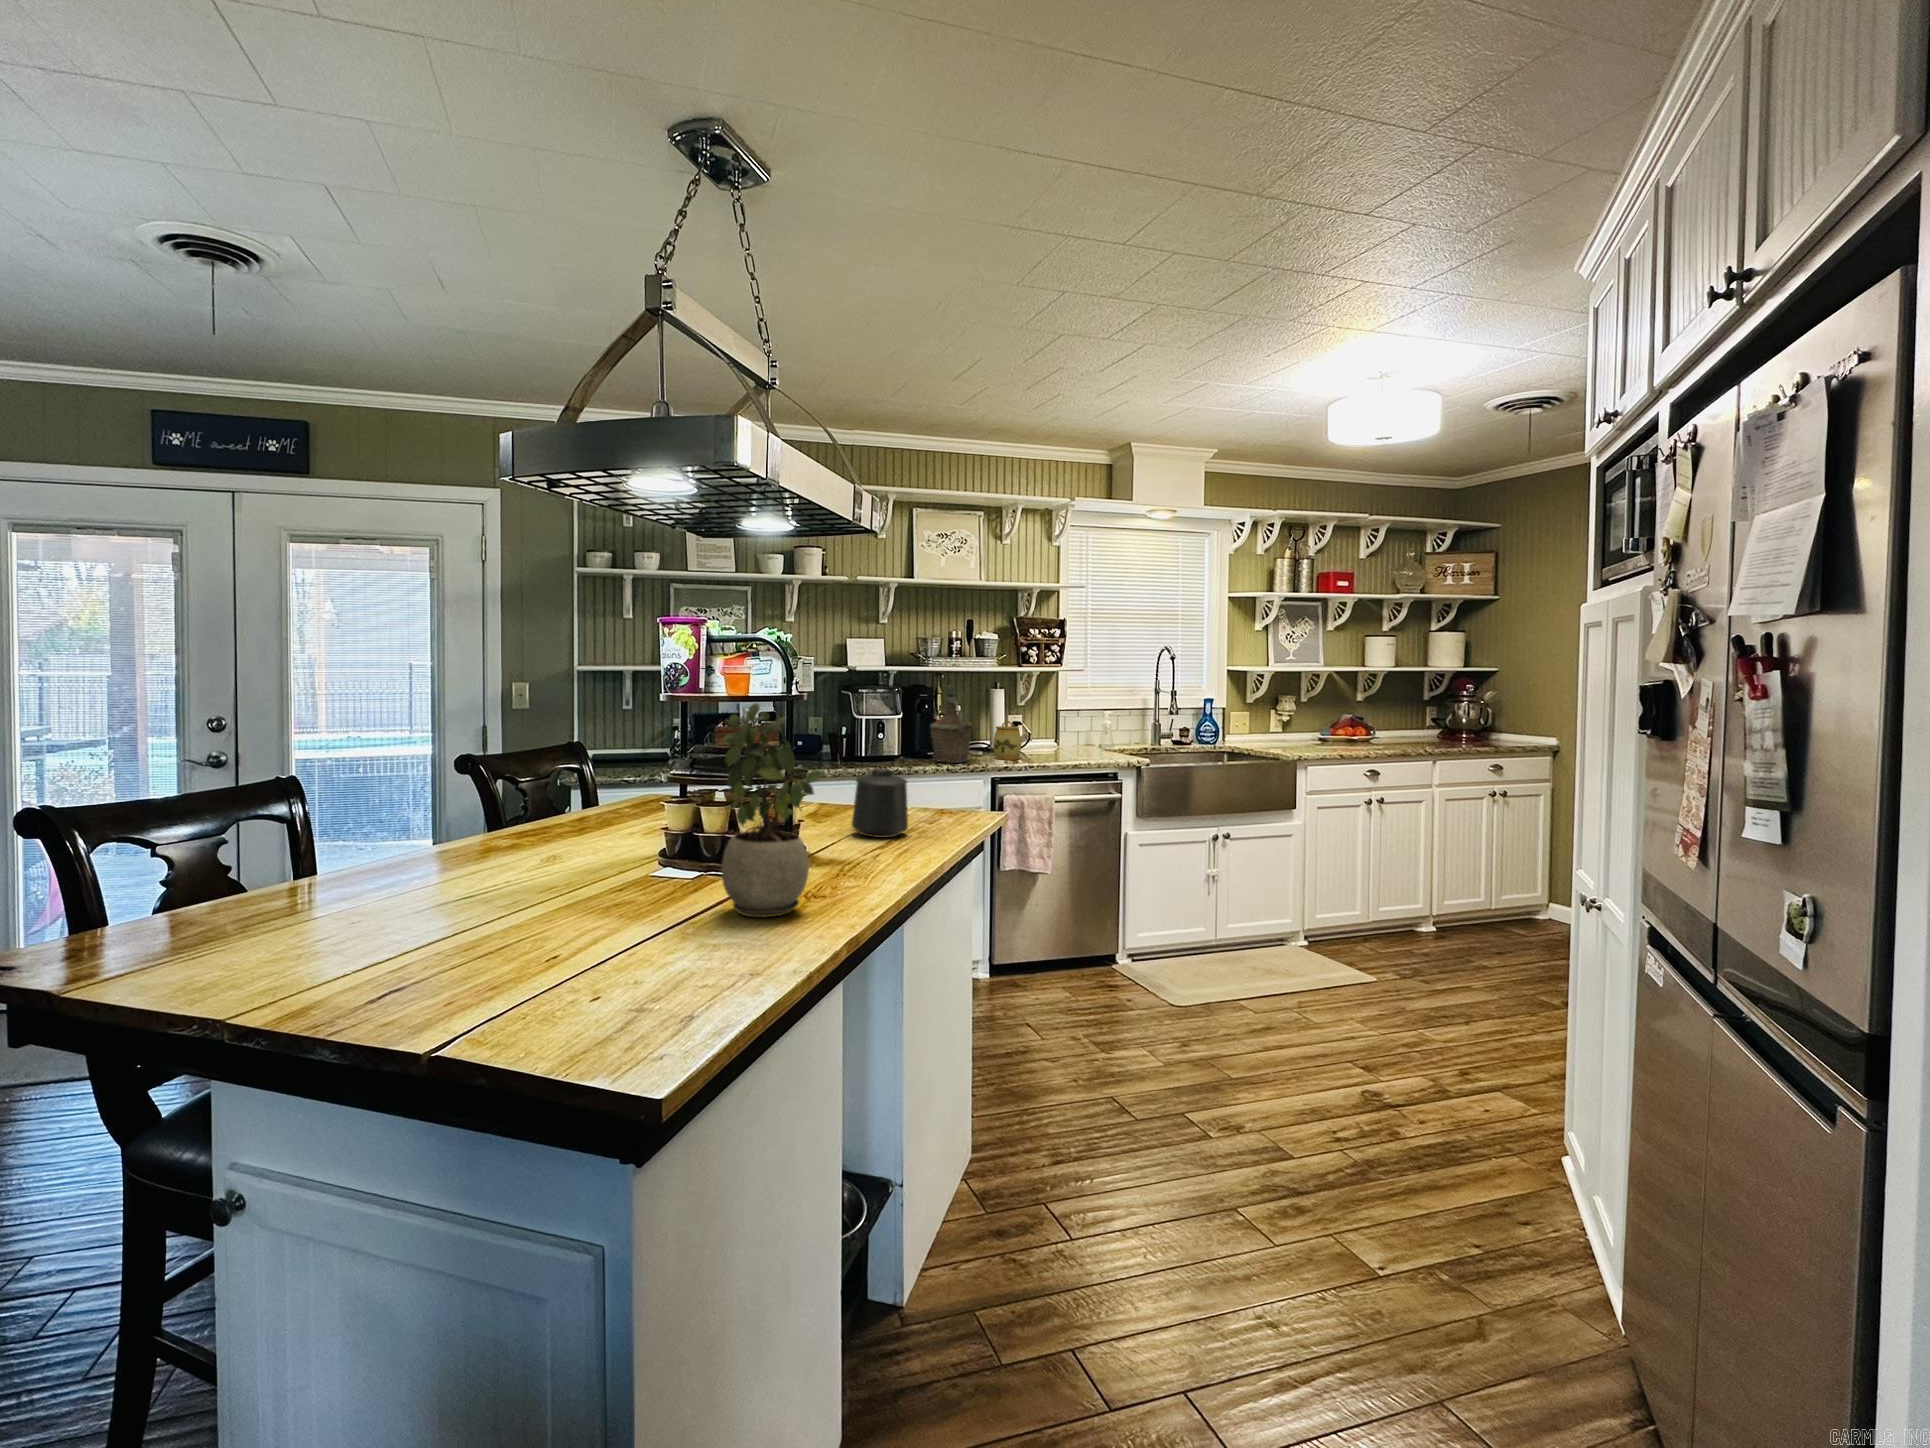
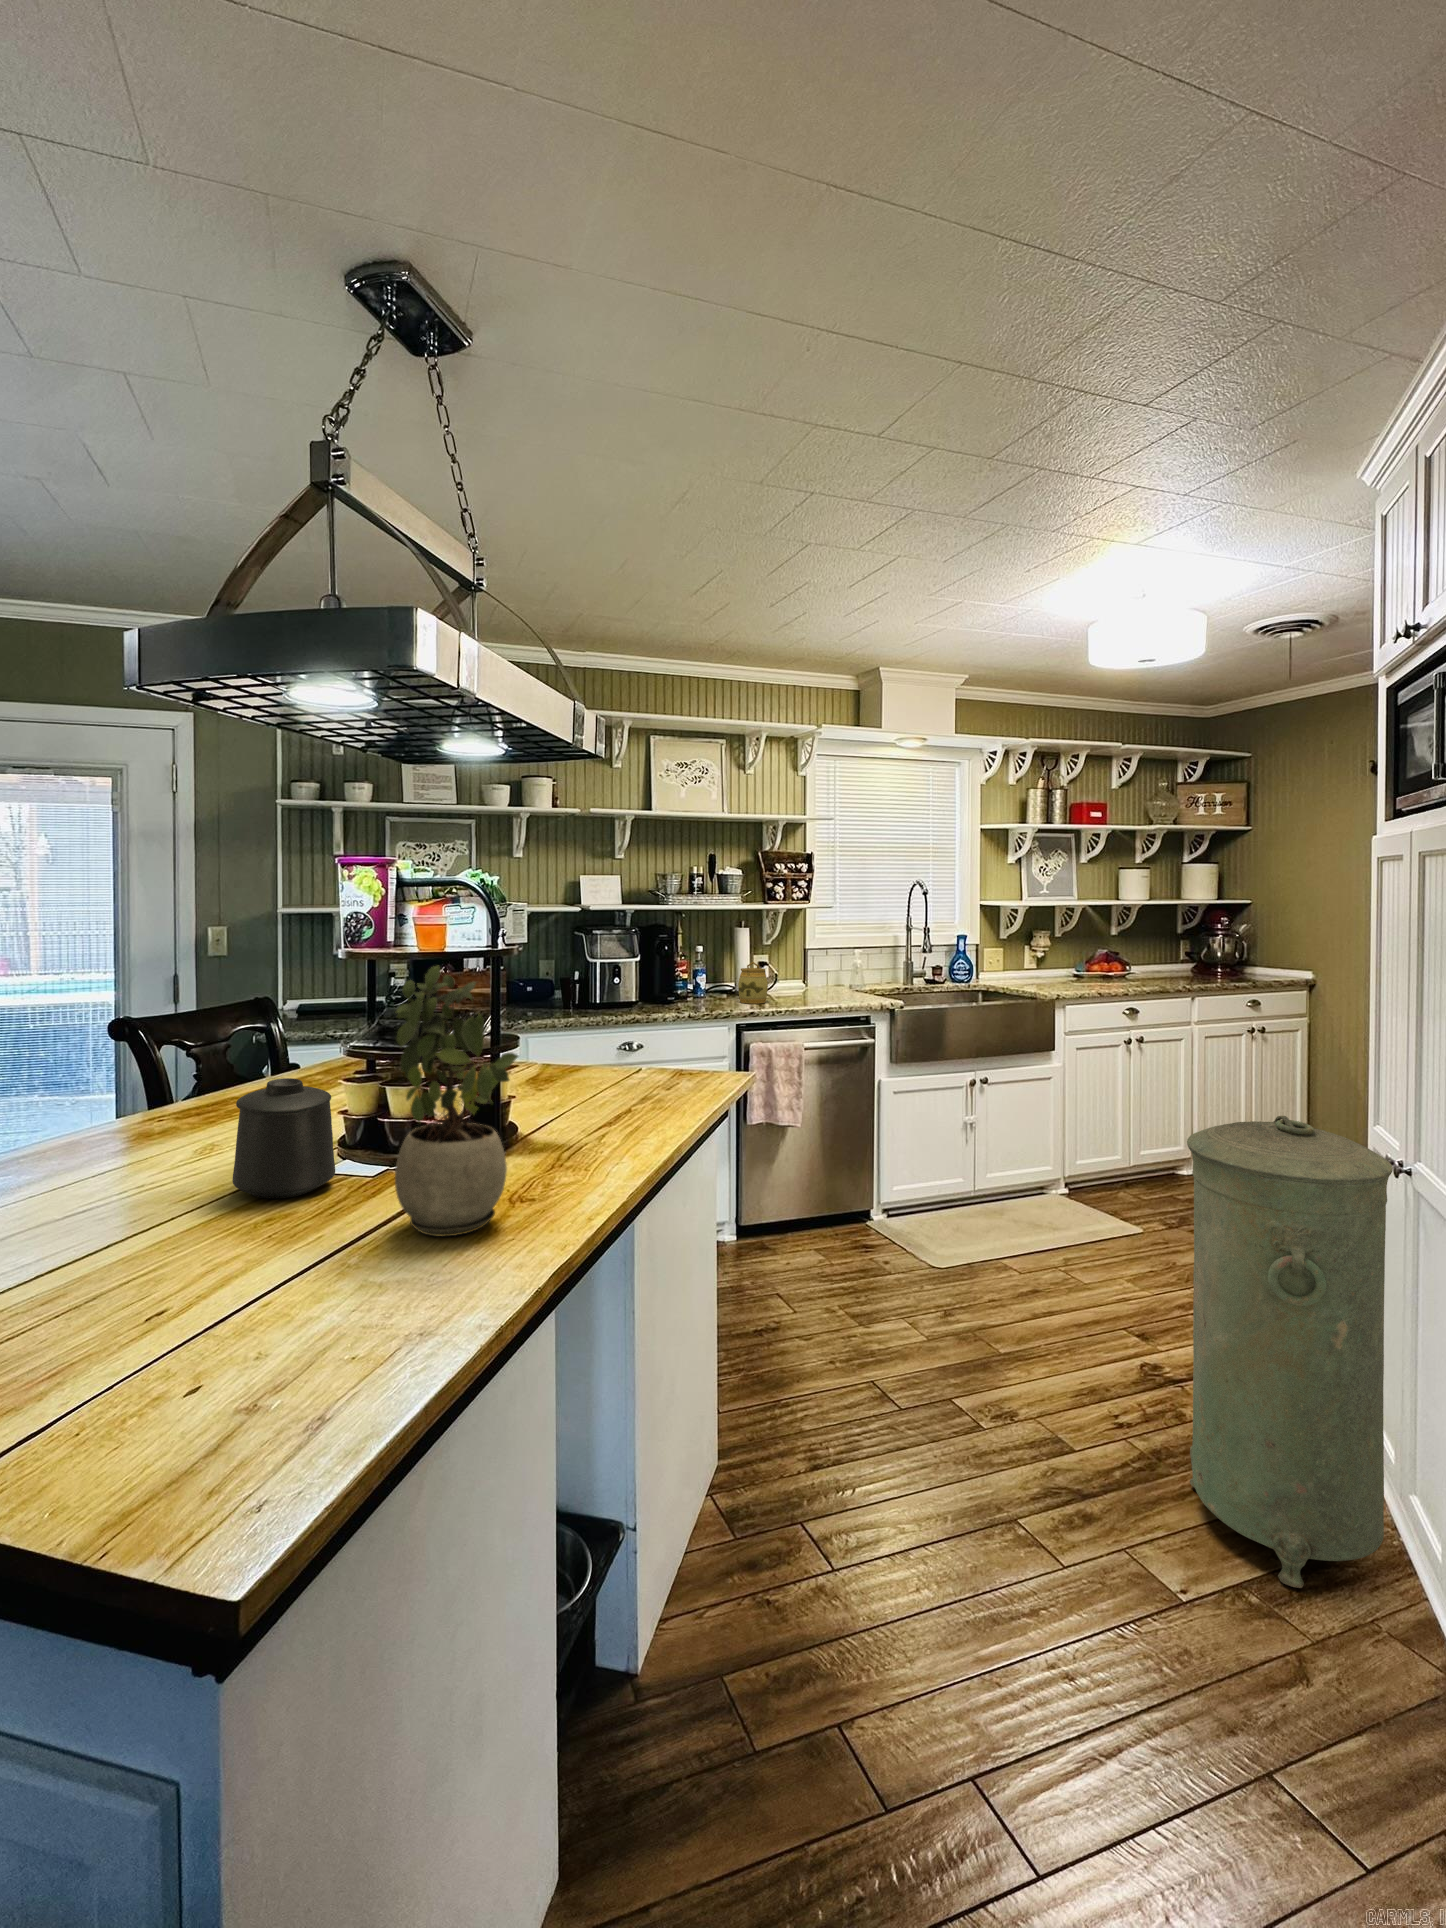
bottle: present [931,685,972,763] -> none [670,925,715,1008]
mug: present [852,768,908,838] -> present [232,1078,335,1199]
trash can: none [1397,856,1581,1269] -> present [1187,1116,1393,1588]

